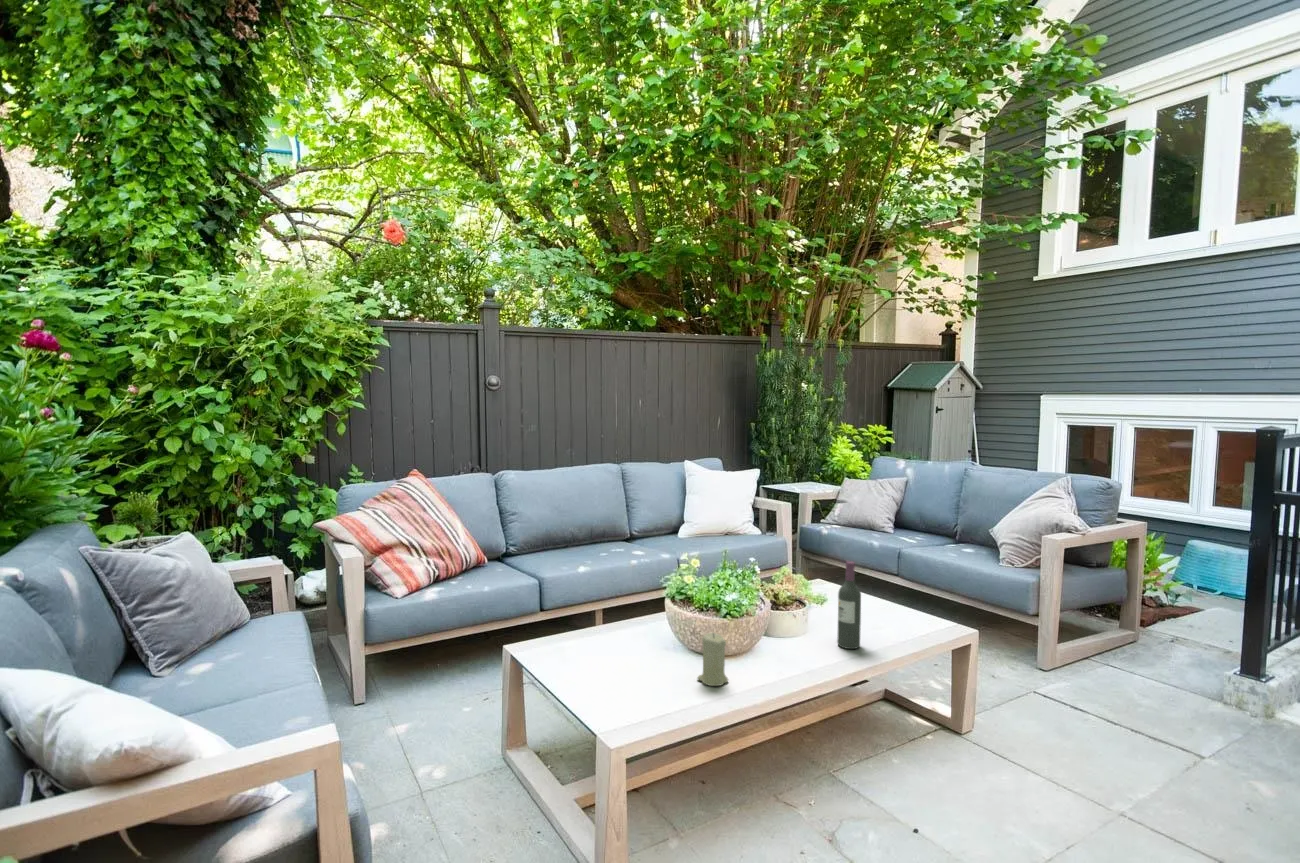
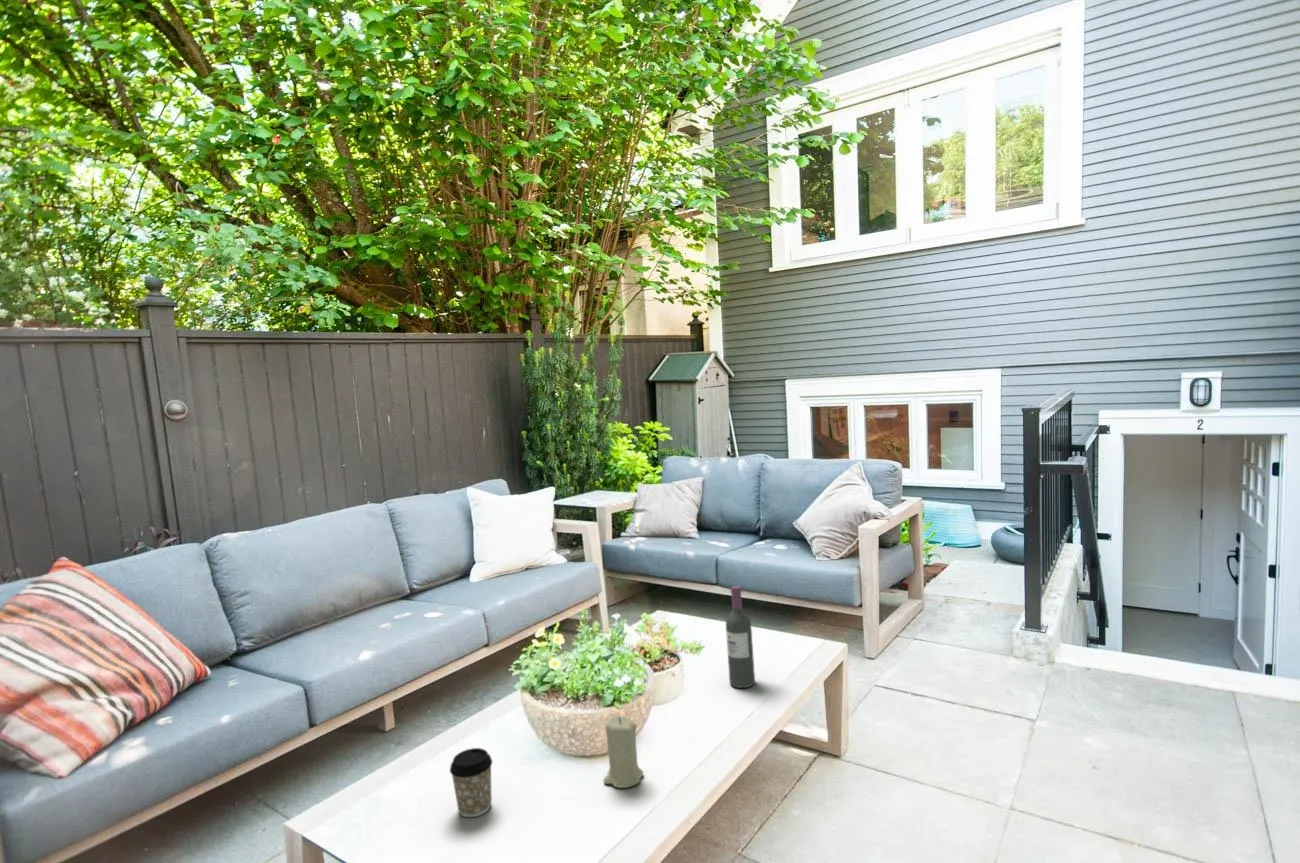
coffee cup: none [591,630,621,676] -> present [450,748,492,817]

